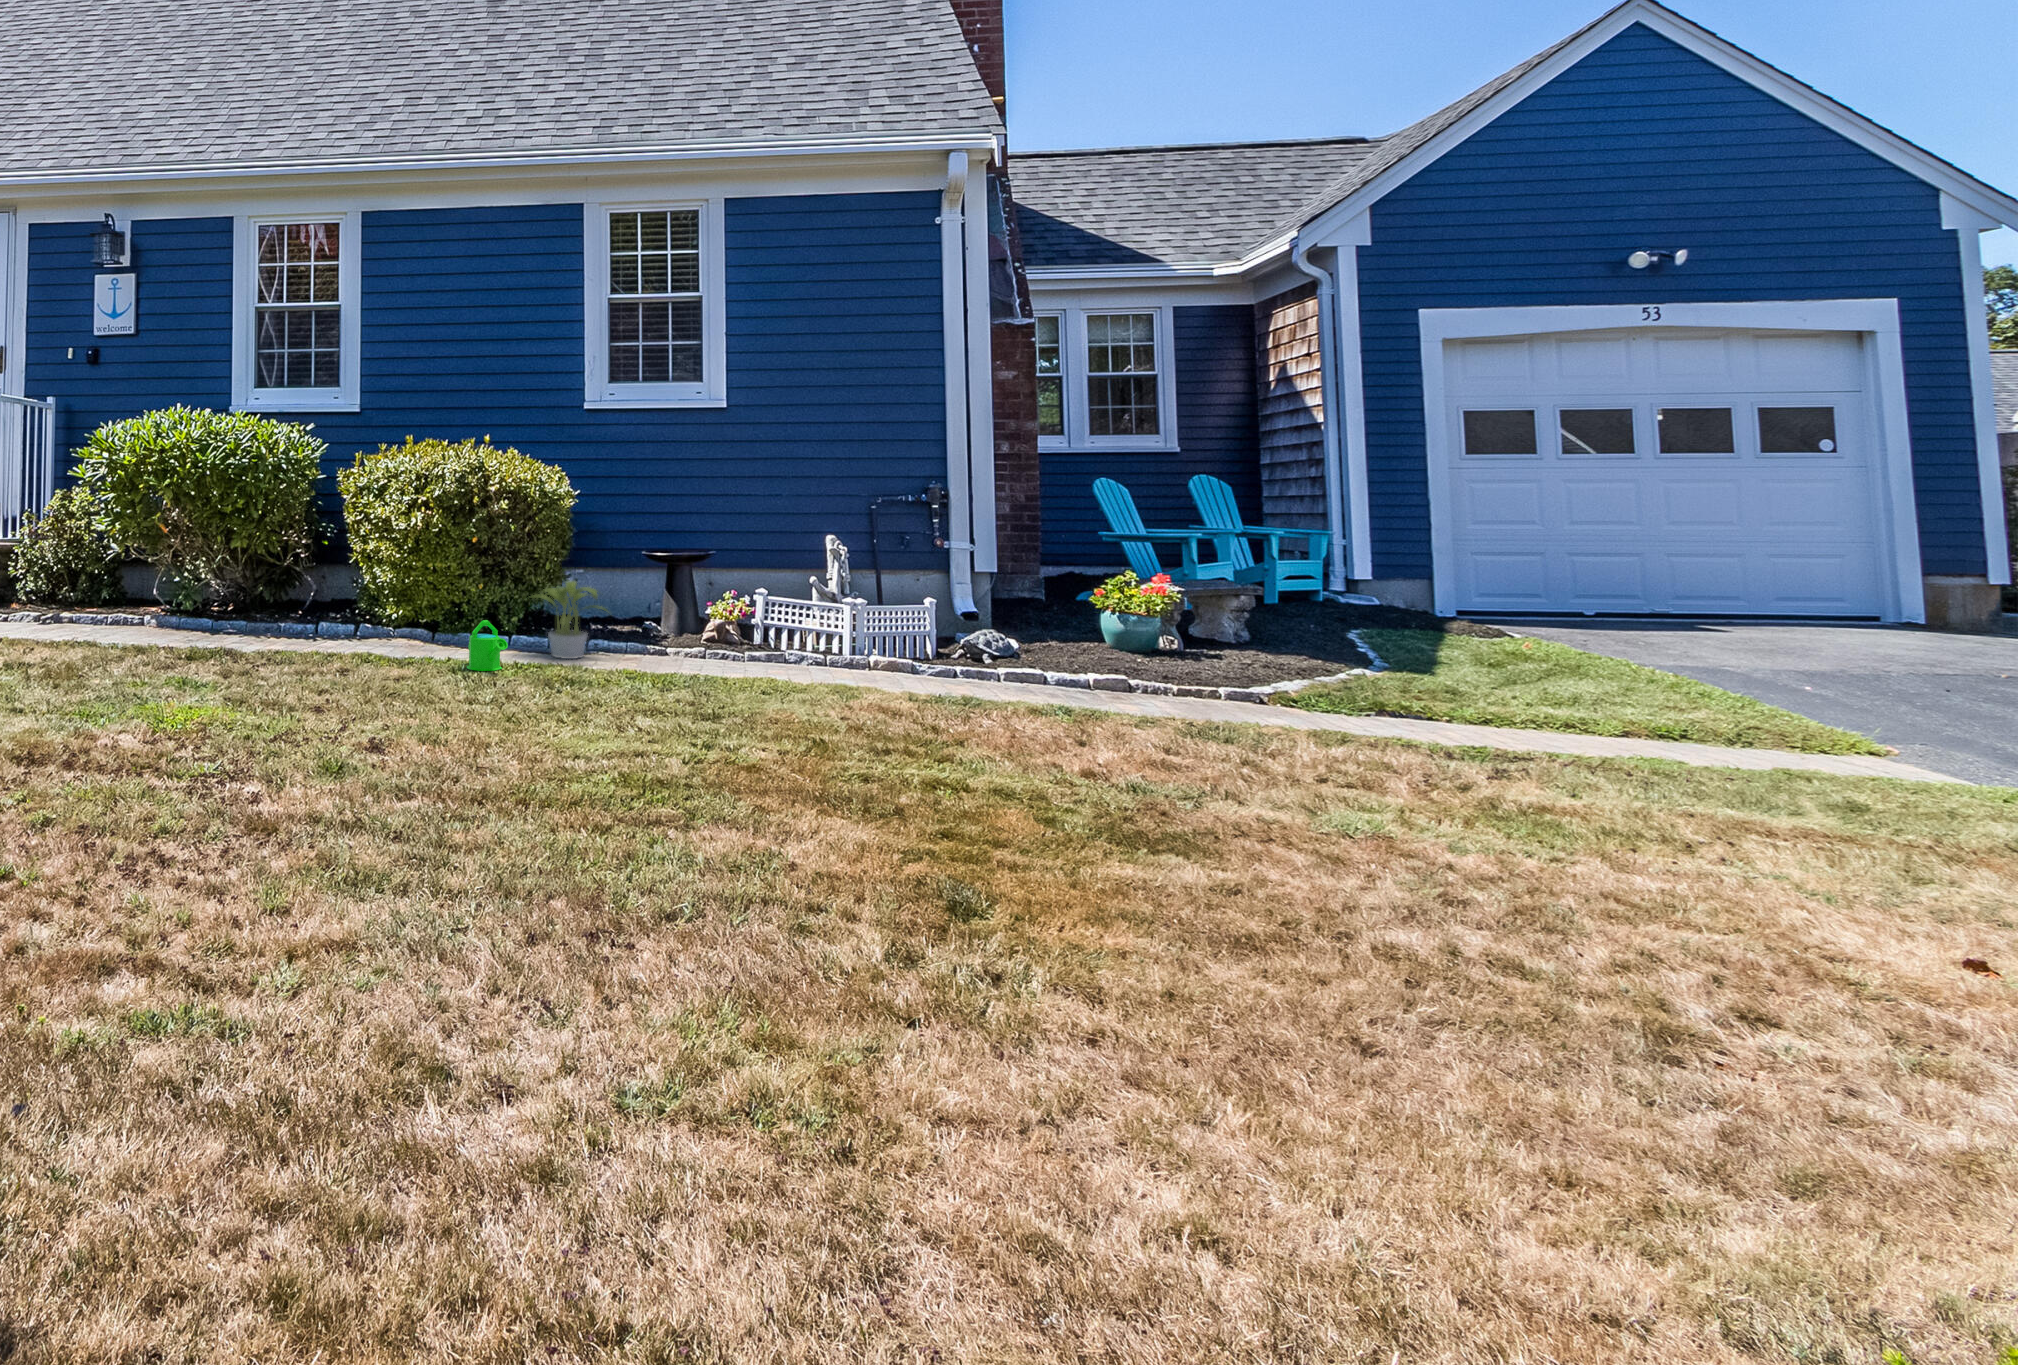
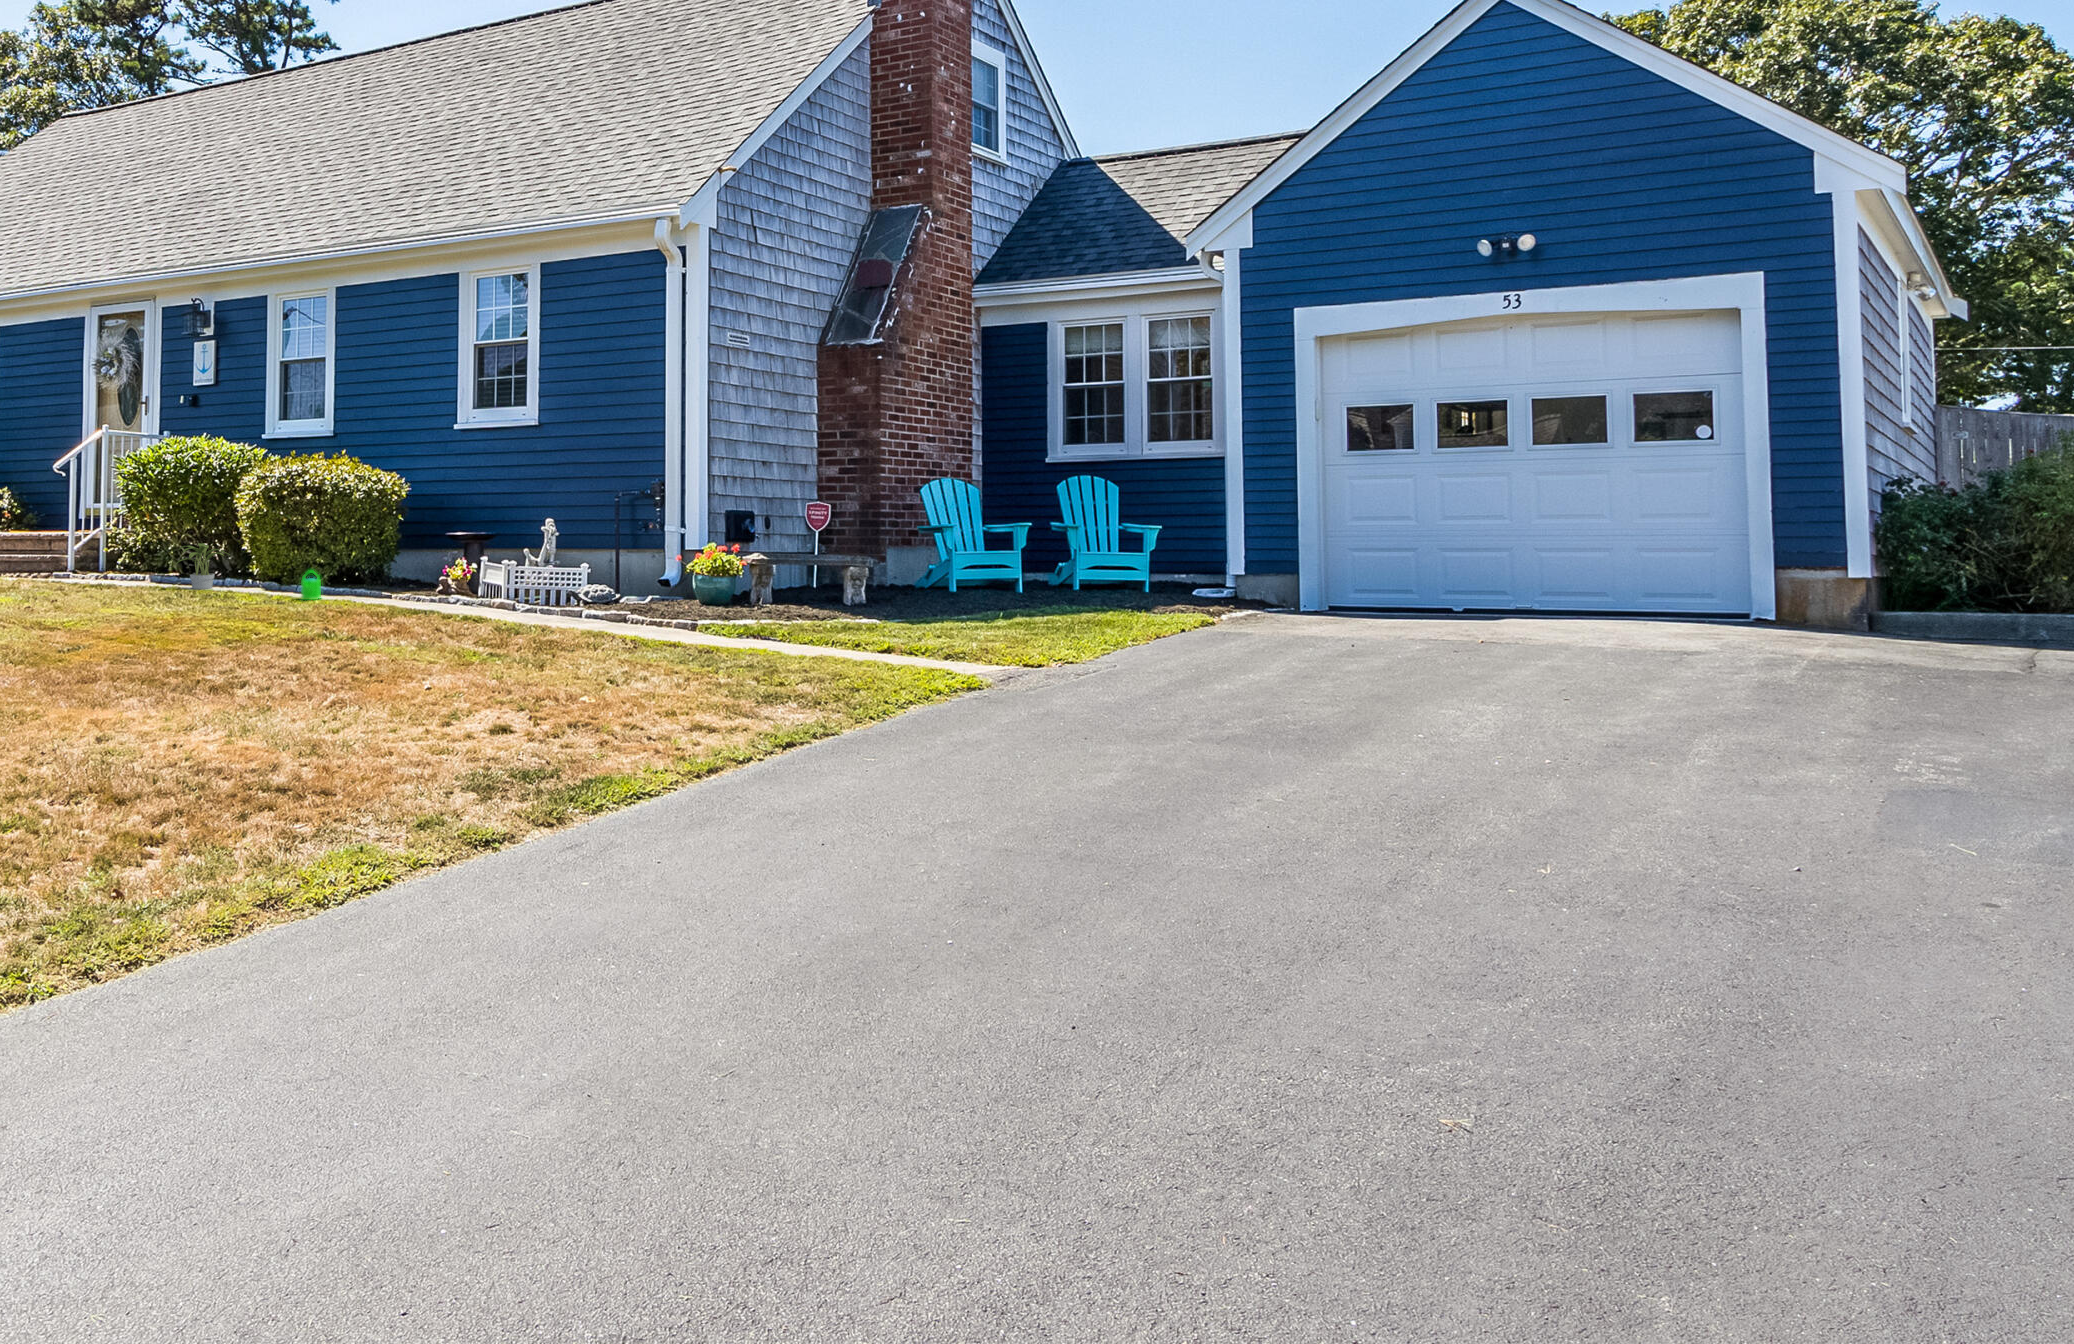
potted plant: present [526,581,606,659] -> present [176,543,230,589]

